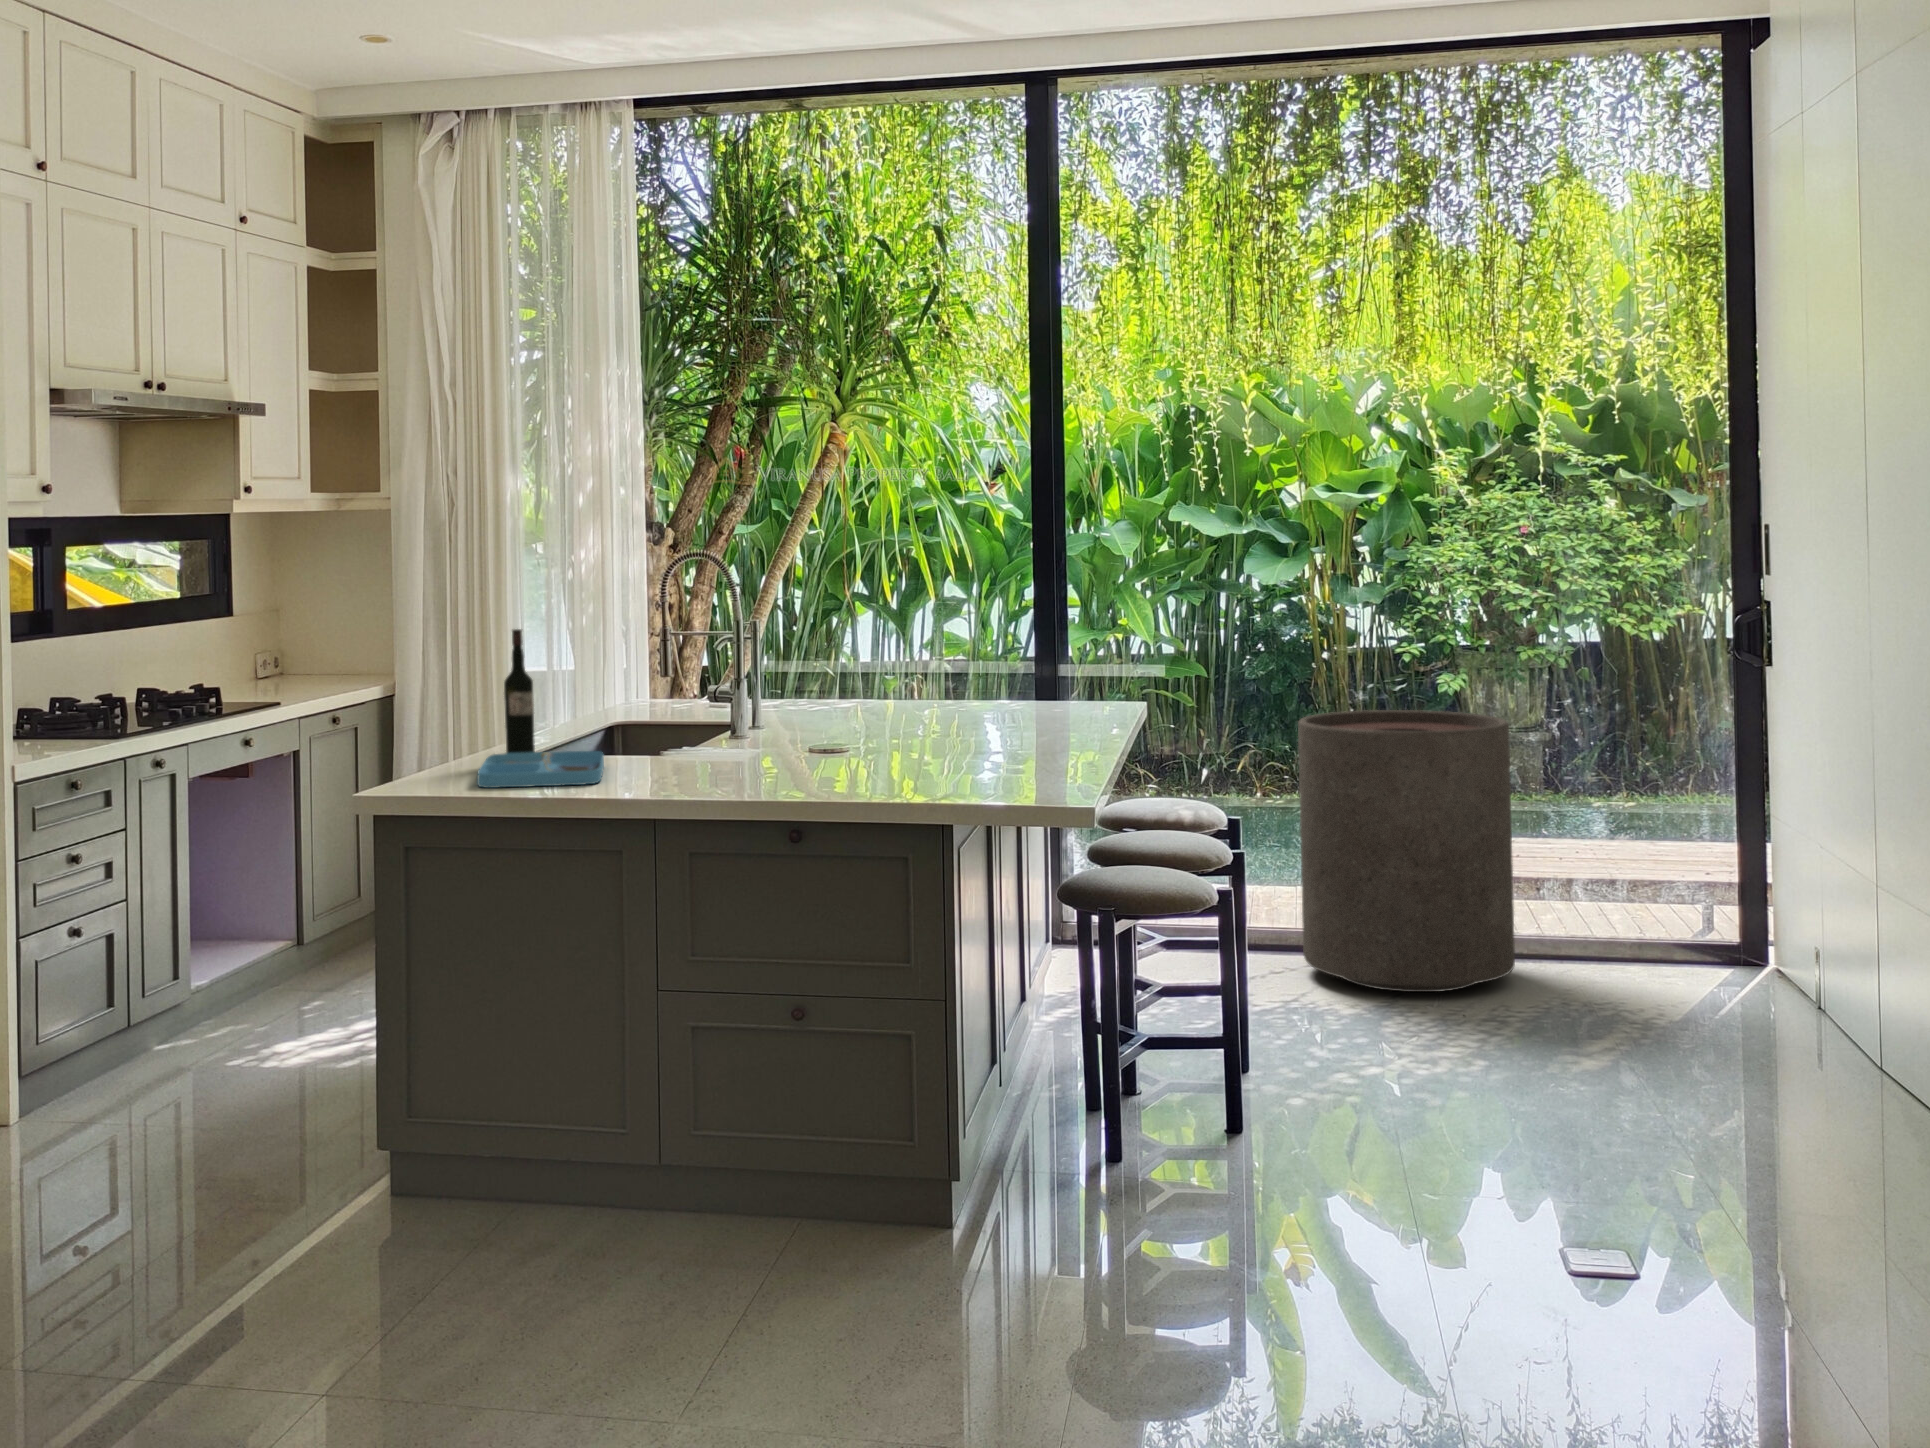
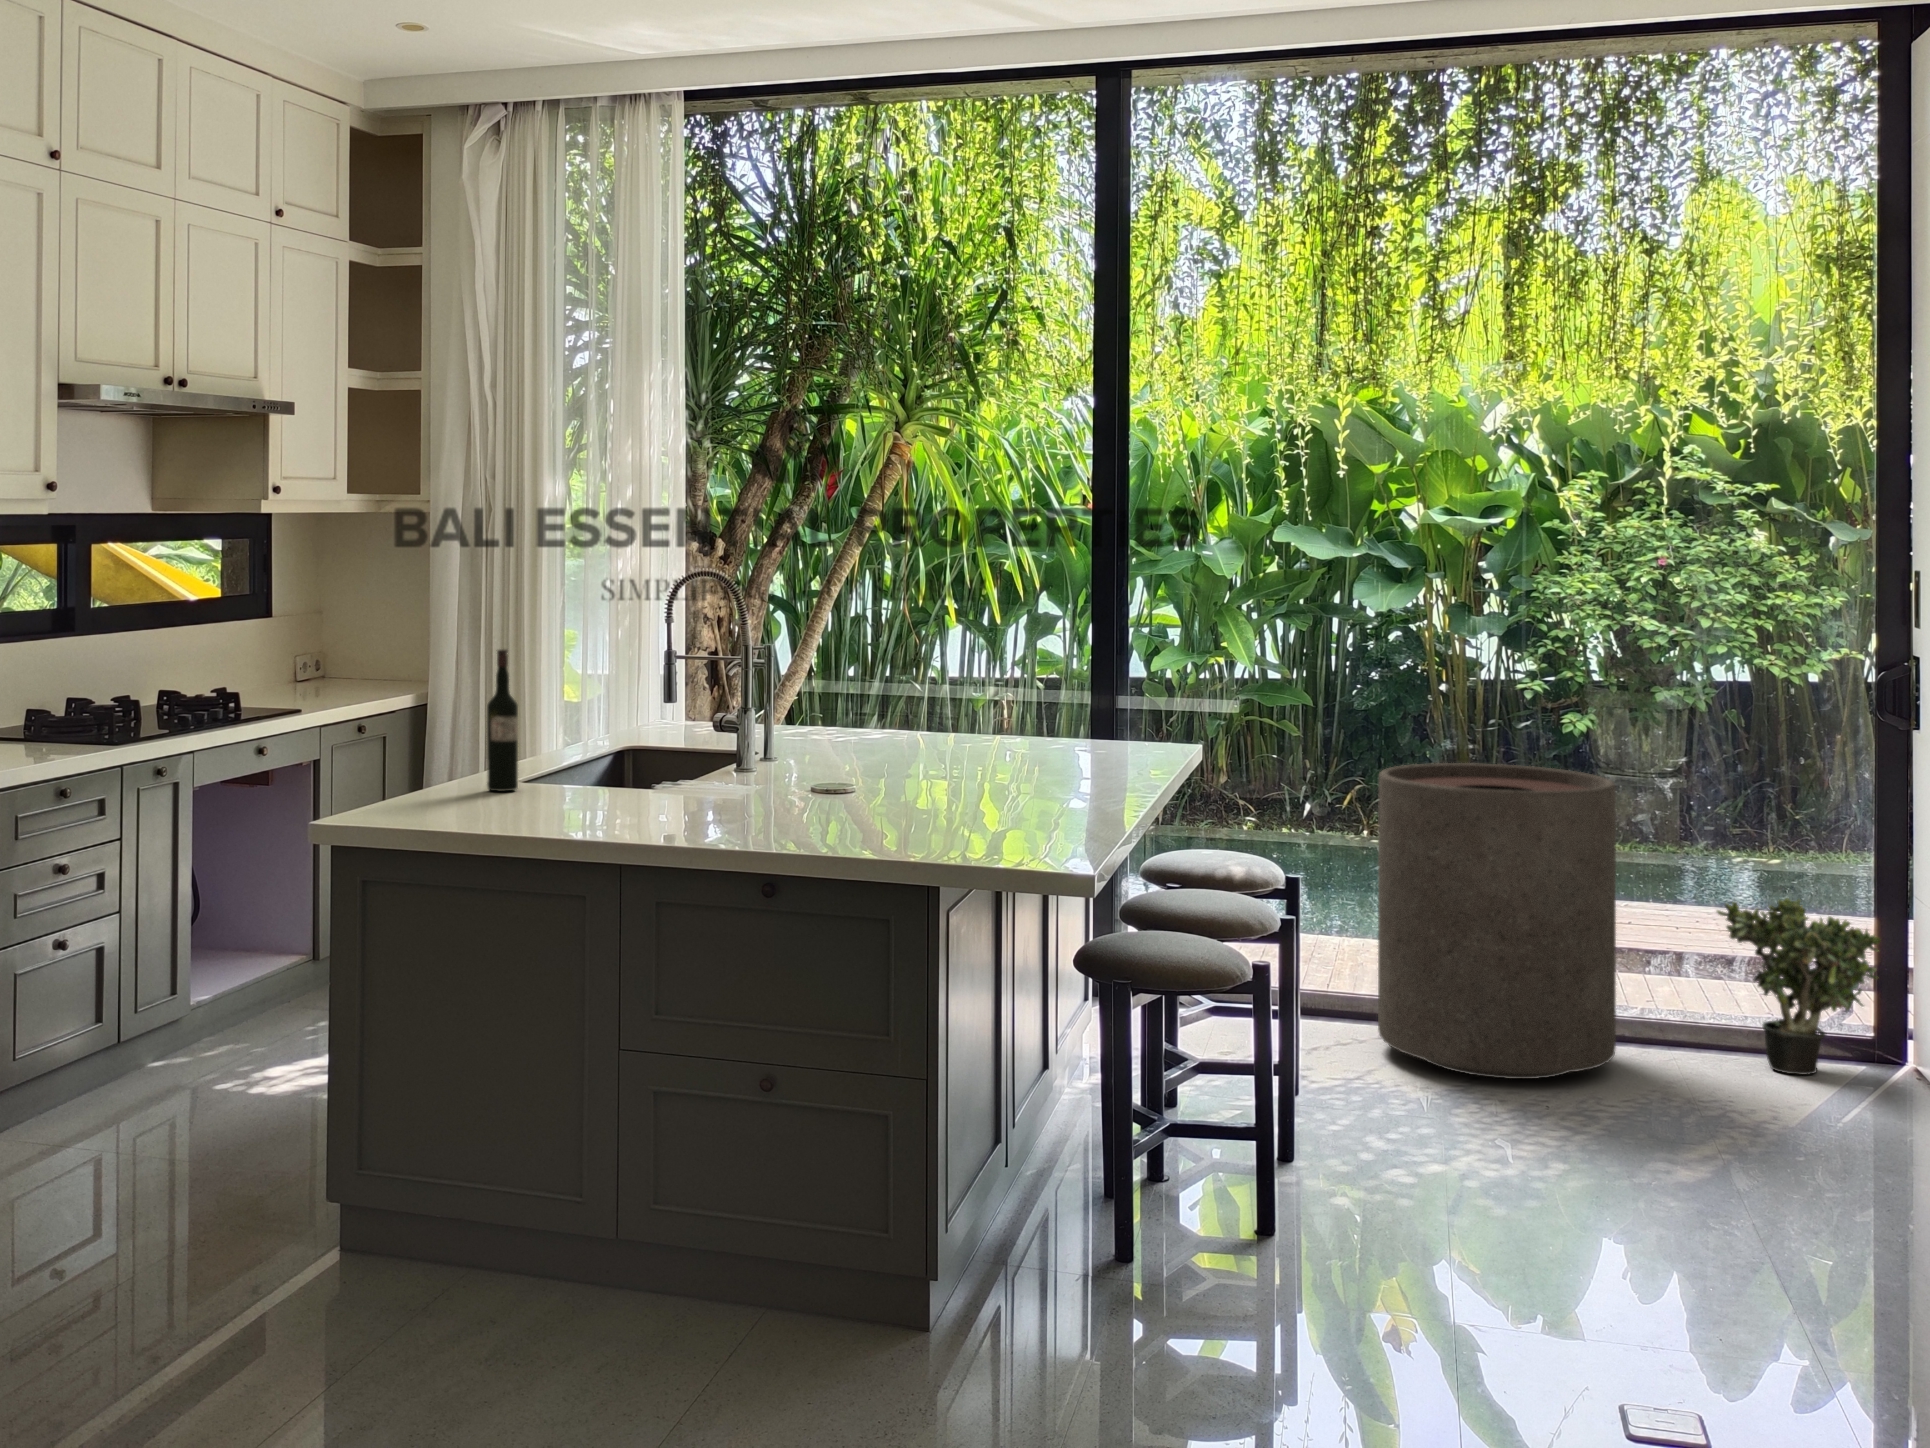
tray: present [477,751,604,788] -> none [438,782,584,821]
potted plant: none [1597,818,1740,976] -> present [1717,898,1880,1075]

